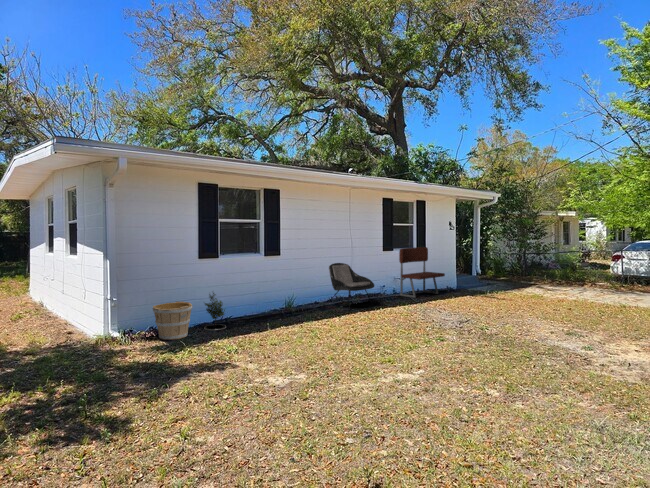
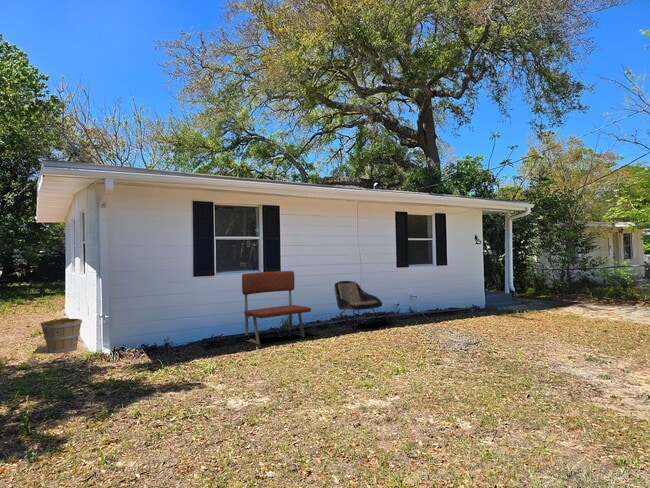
bench: present [399,247,445,298] -> present [242,271,311,345]
potted tree: present [204,293,226,331] -> none [195,309,219,349]
wooden bucket: present [153,301,193,340] -> present [41,318,82,353]

